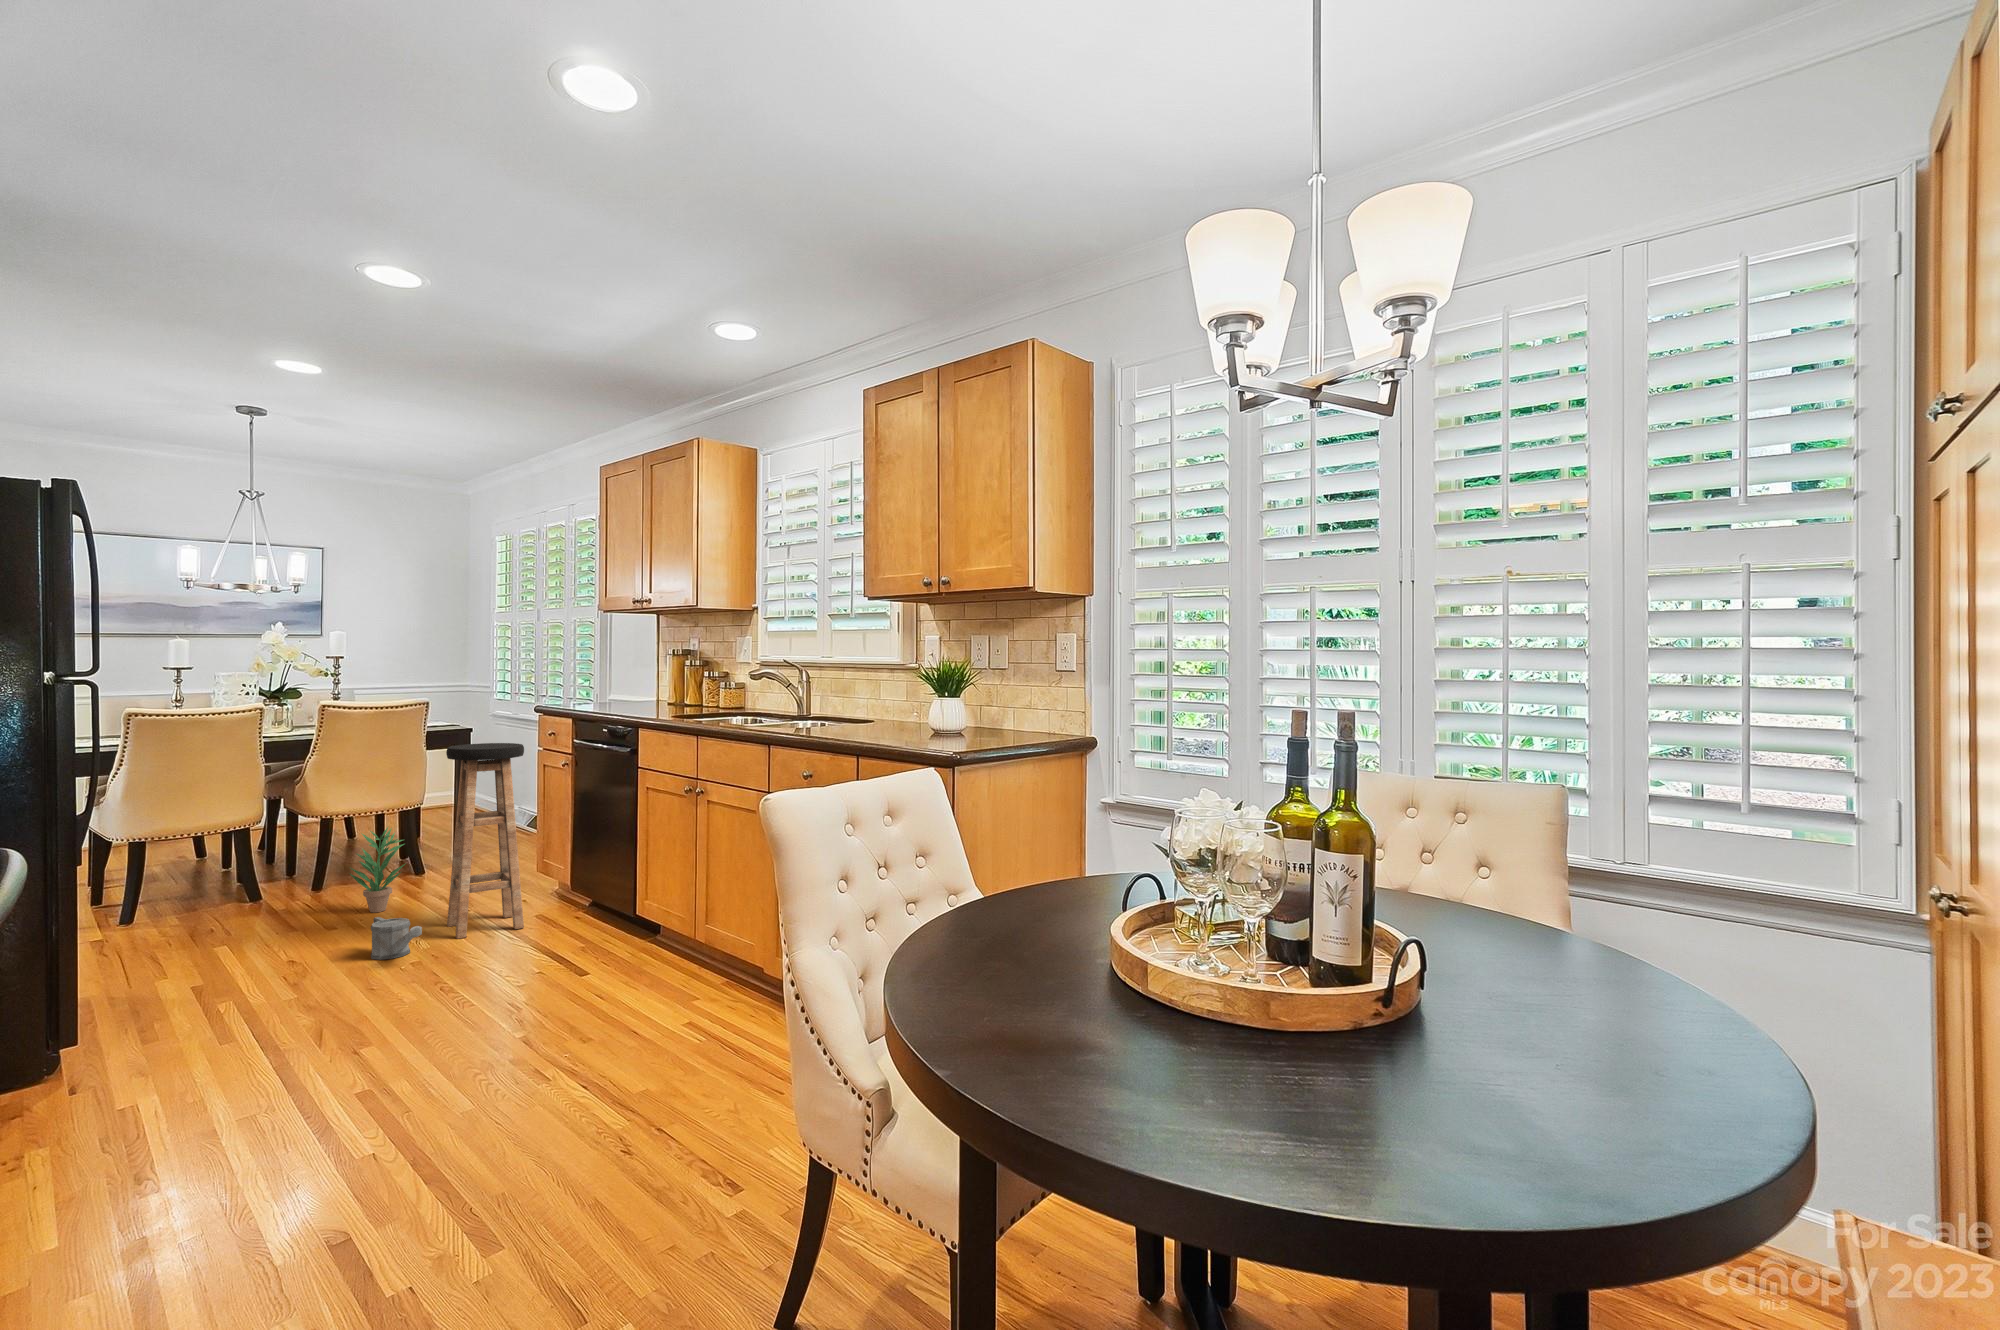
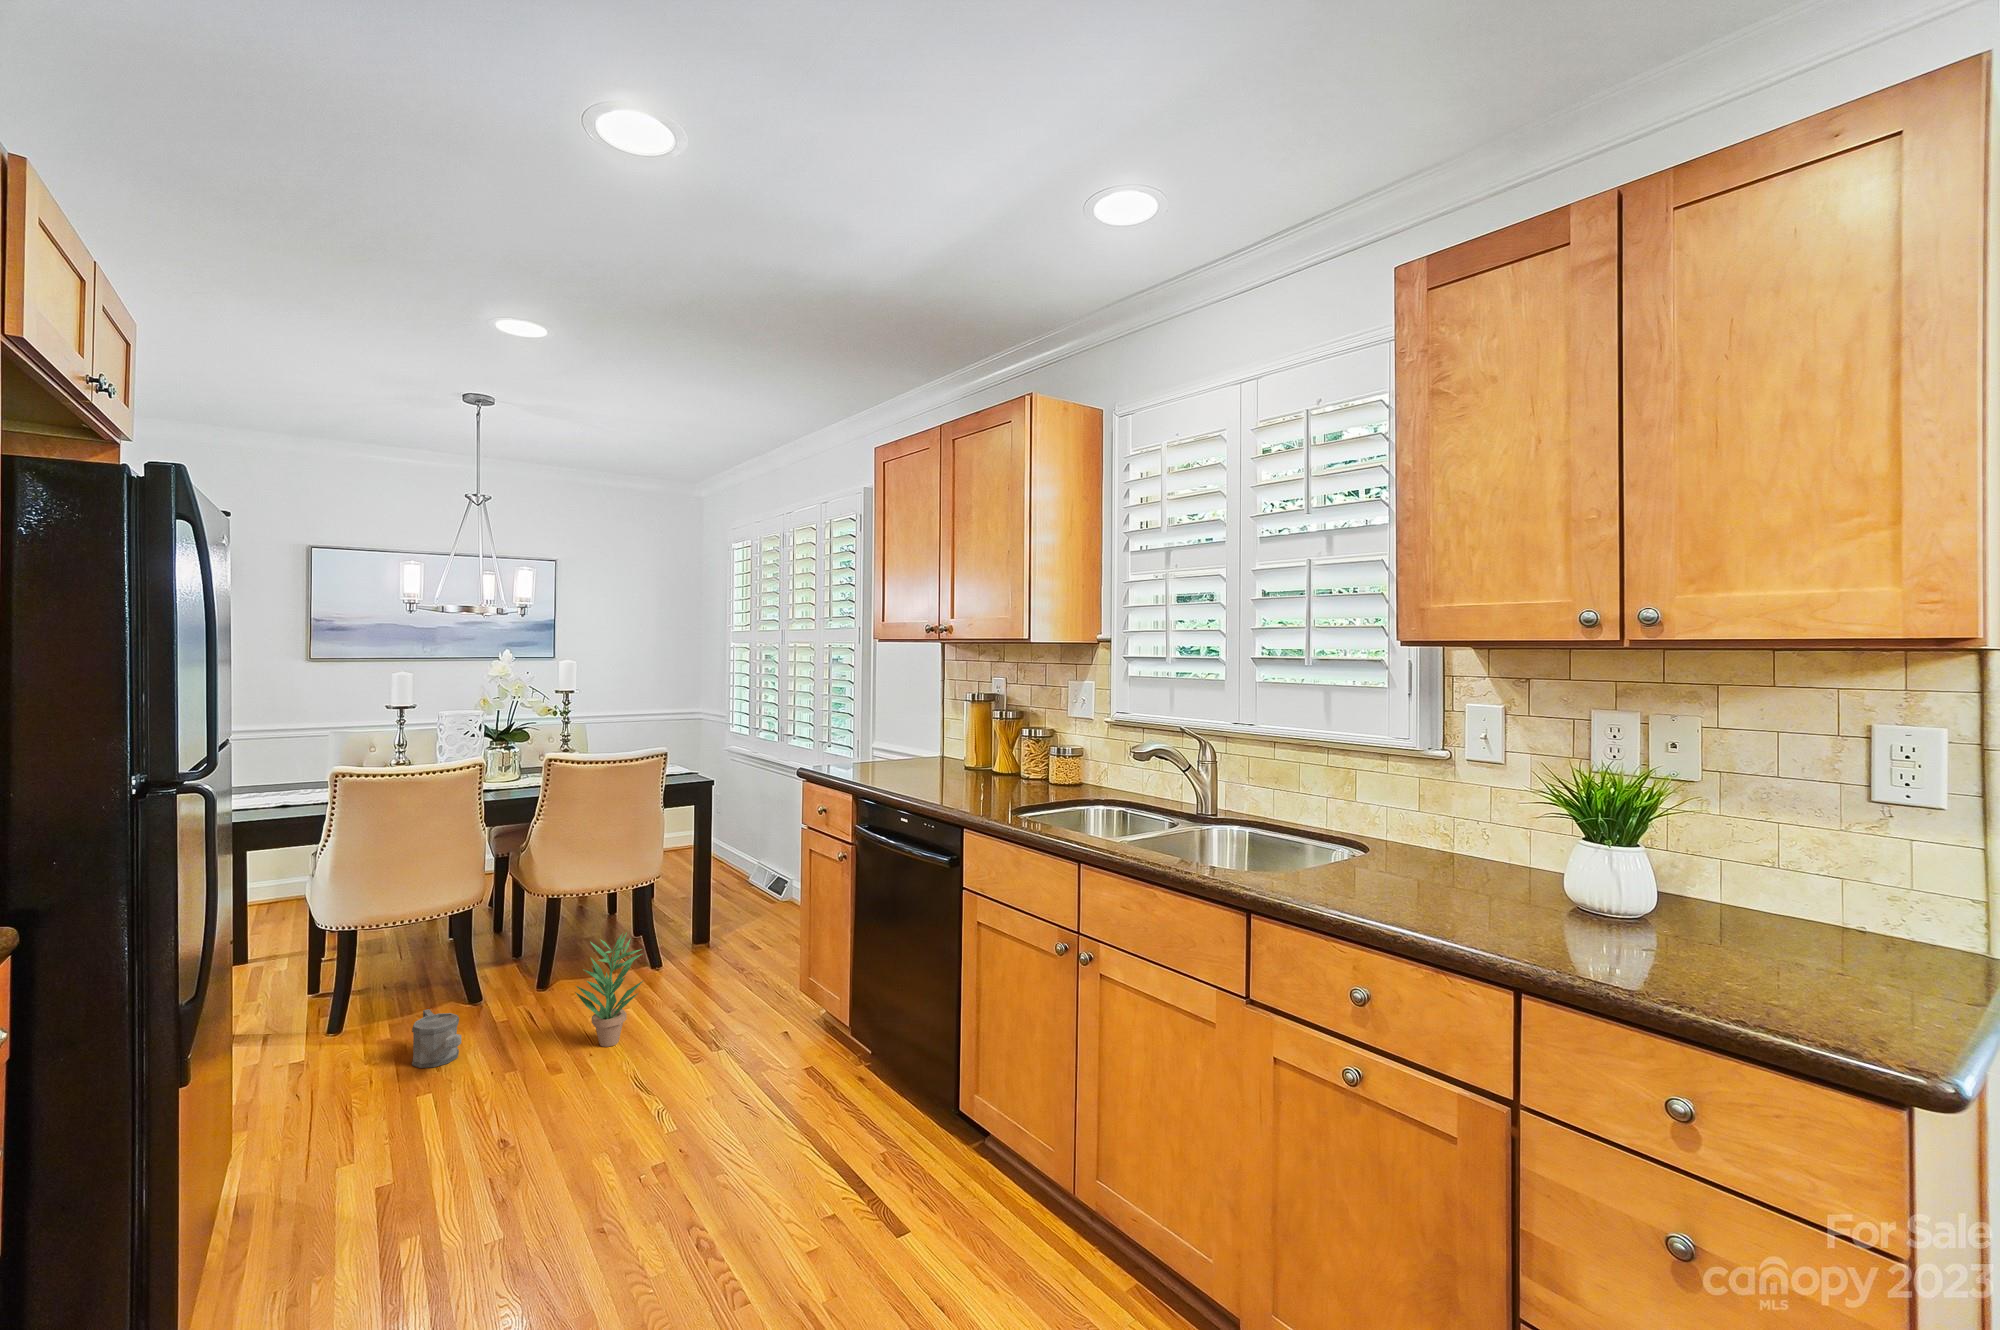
bar stool: present [446,743,524,939] -> none [696,830,797,1122]
watering can: present [371,917,422,960] -> present [412,1009,461,1068]

